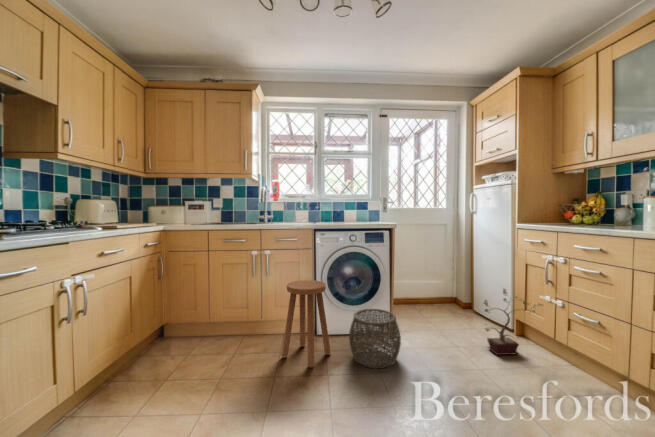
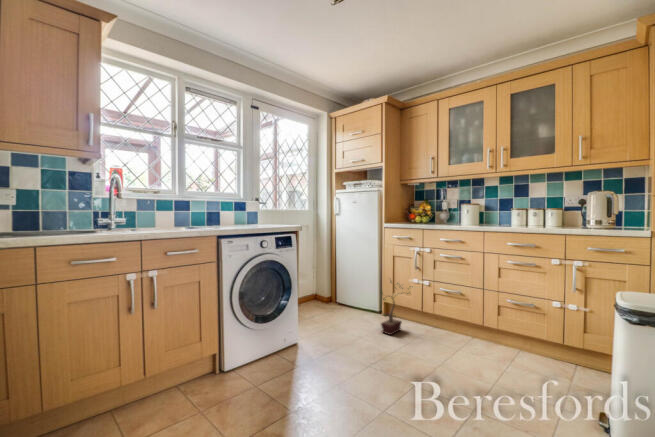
stool: present [282,280,331,368] -> none [207,301,264,417]
woven basket: present [349,309,401,369] -> none [283,319,340,386]

